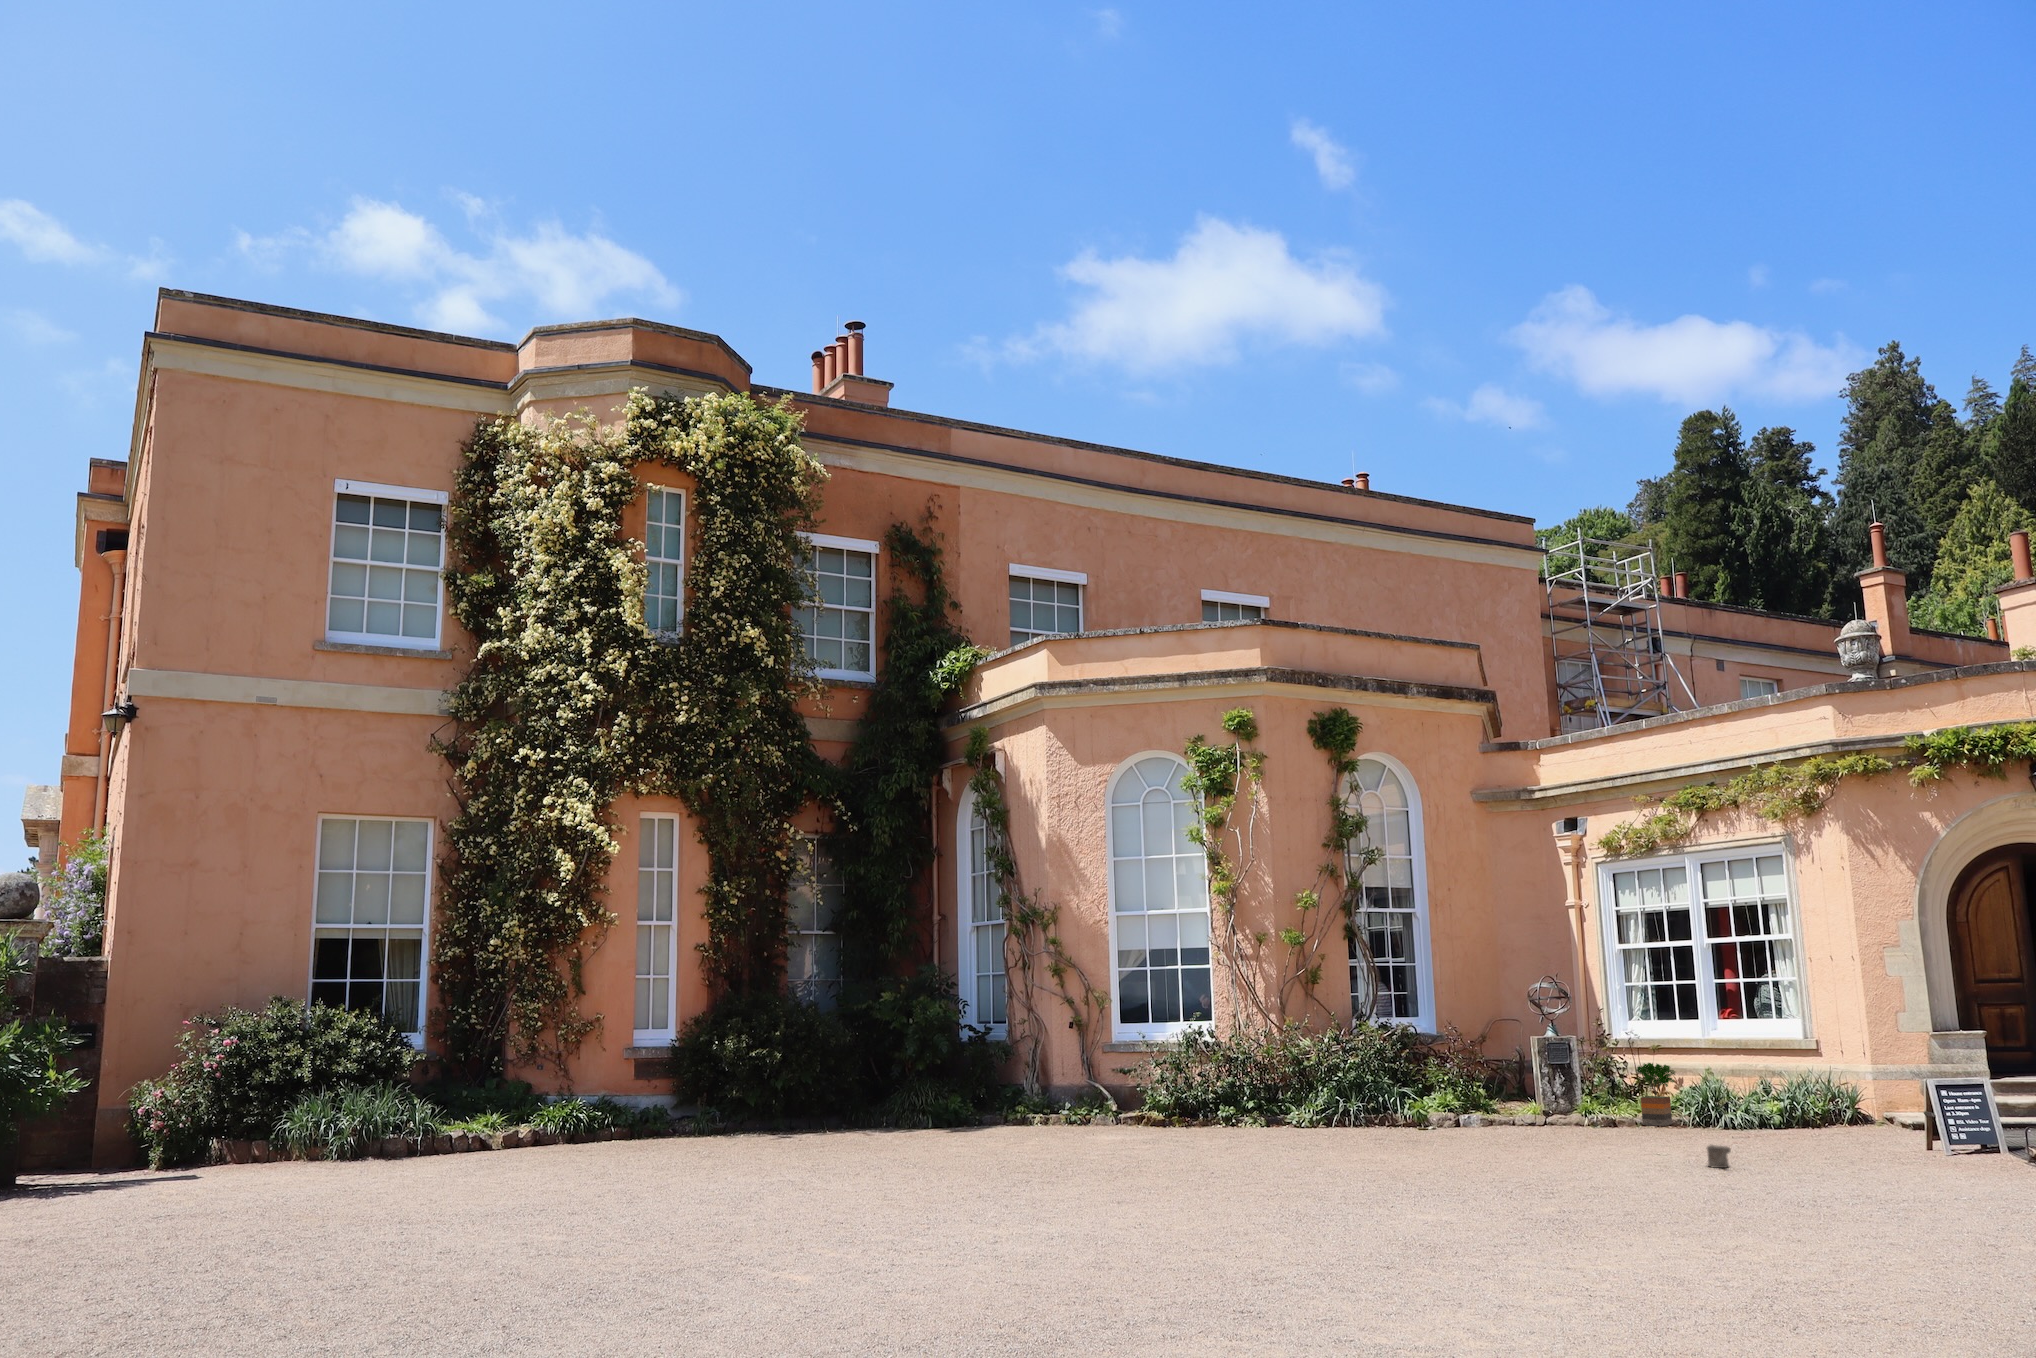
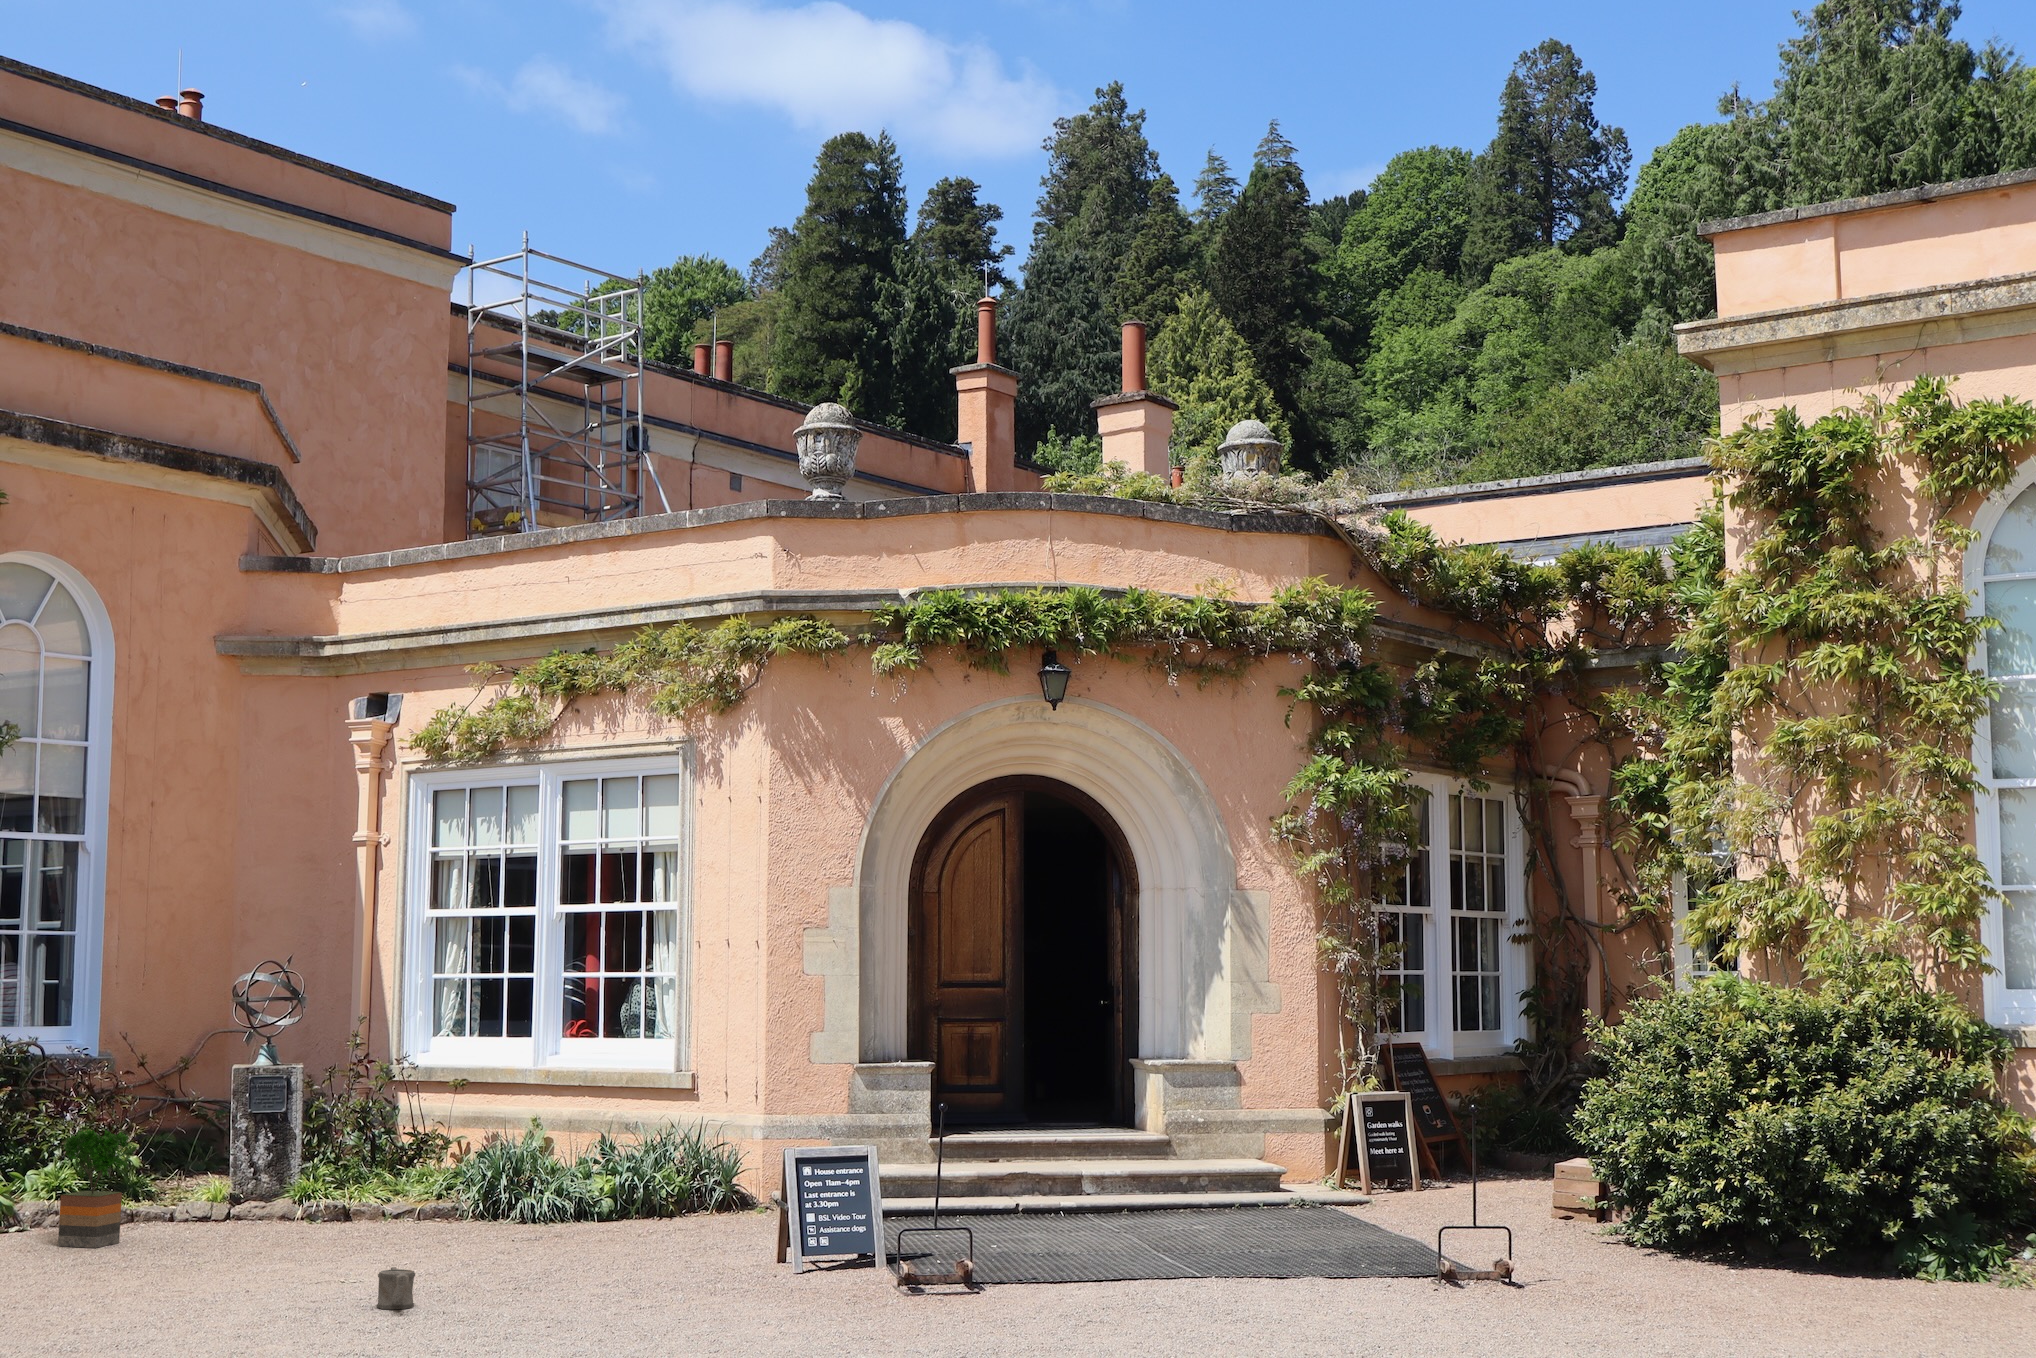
potted tree: present [1636,1063,1675,1126] -> present [58,1129,137,1248]

